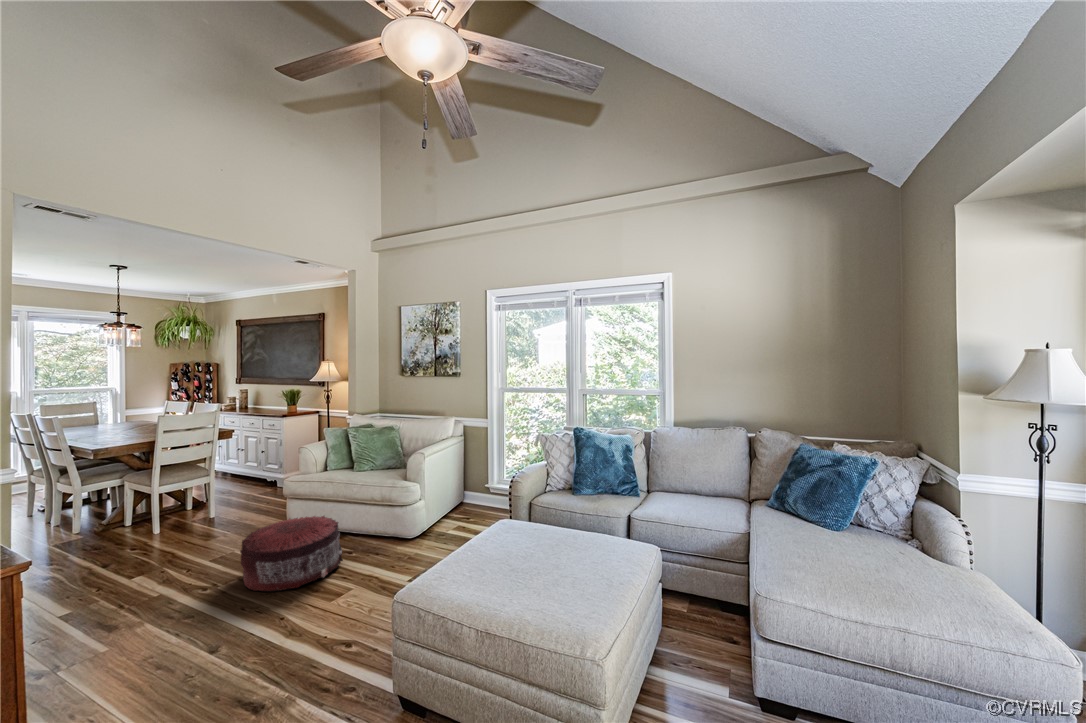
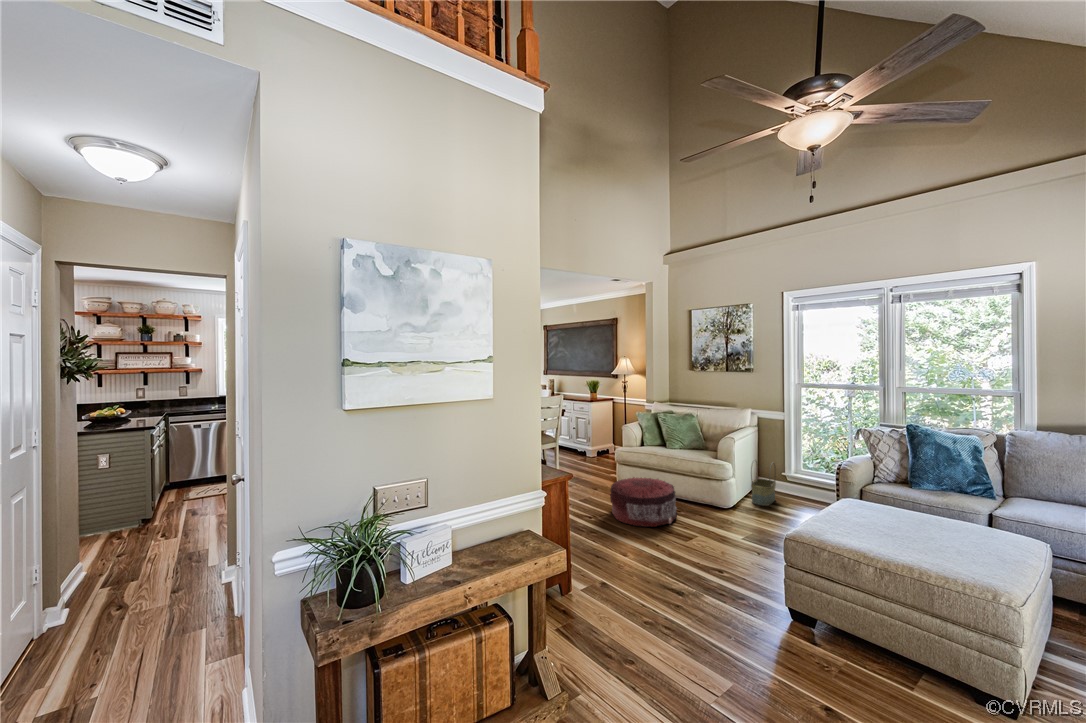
basket: none [447,475,475,527] -> present [751,462,776,506]

